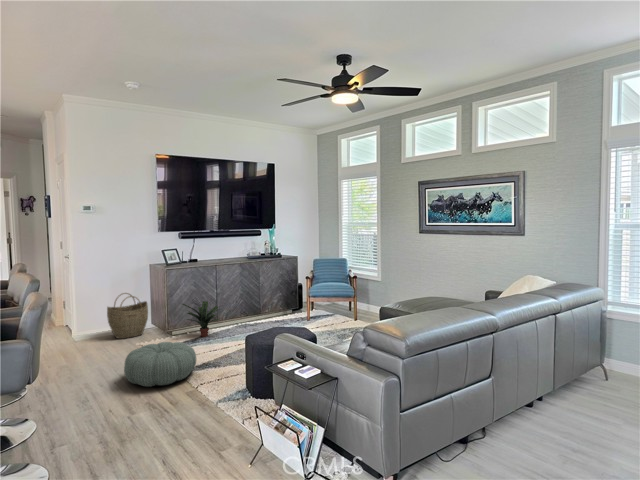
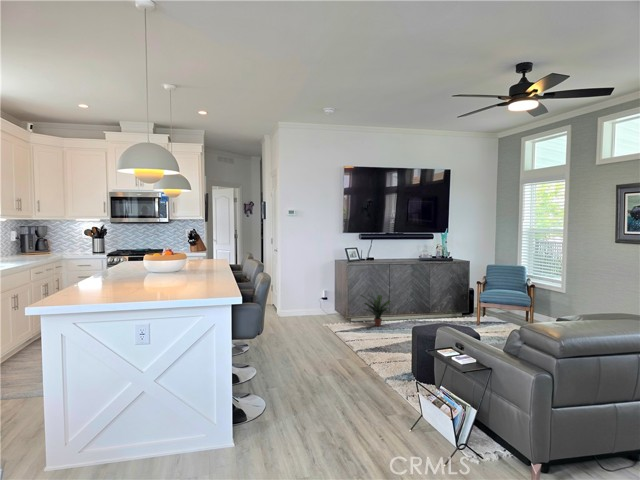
woven basket: present [107,293,148,339] -> none [302,282,333,319]
pouf: present [124,342,196,387] -> none [314,324,370,358]

